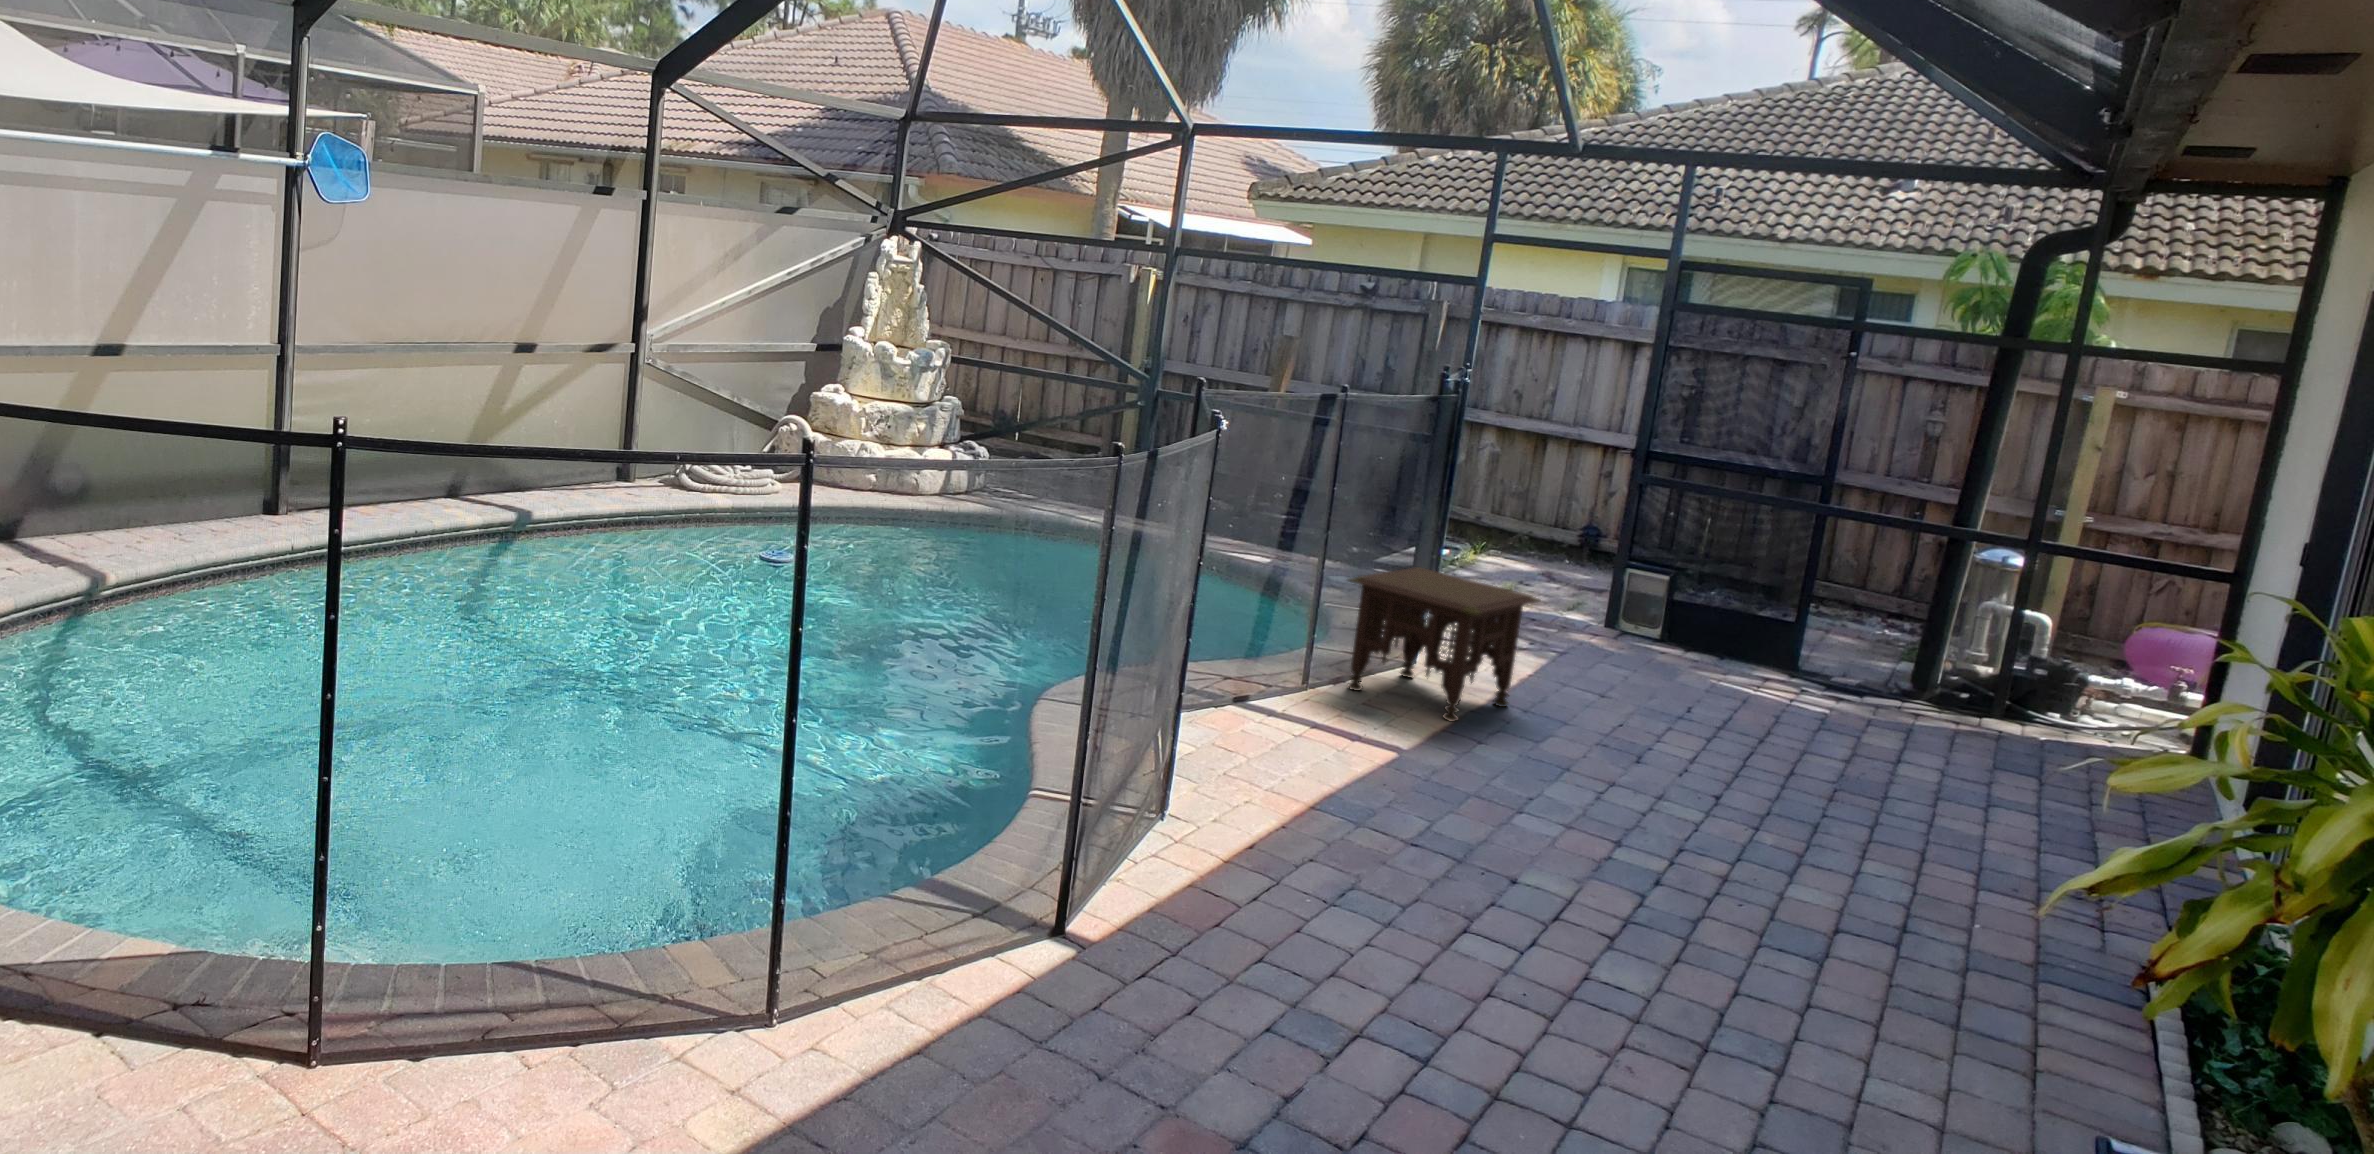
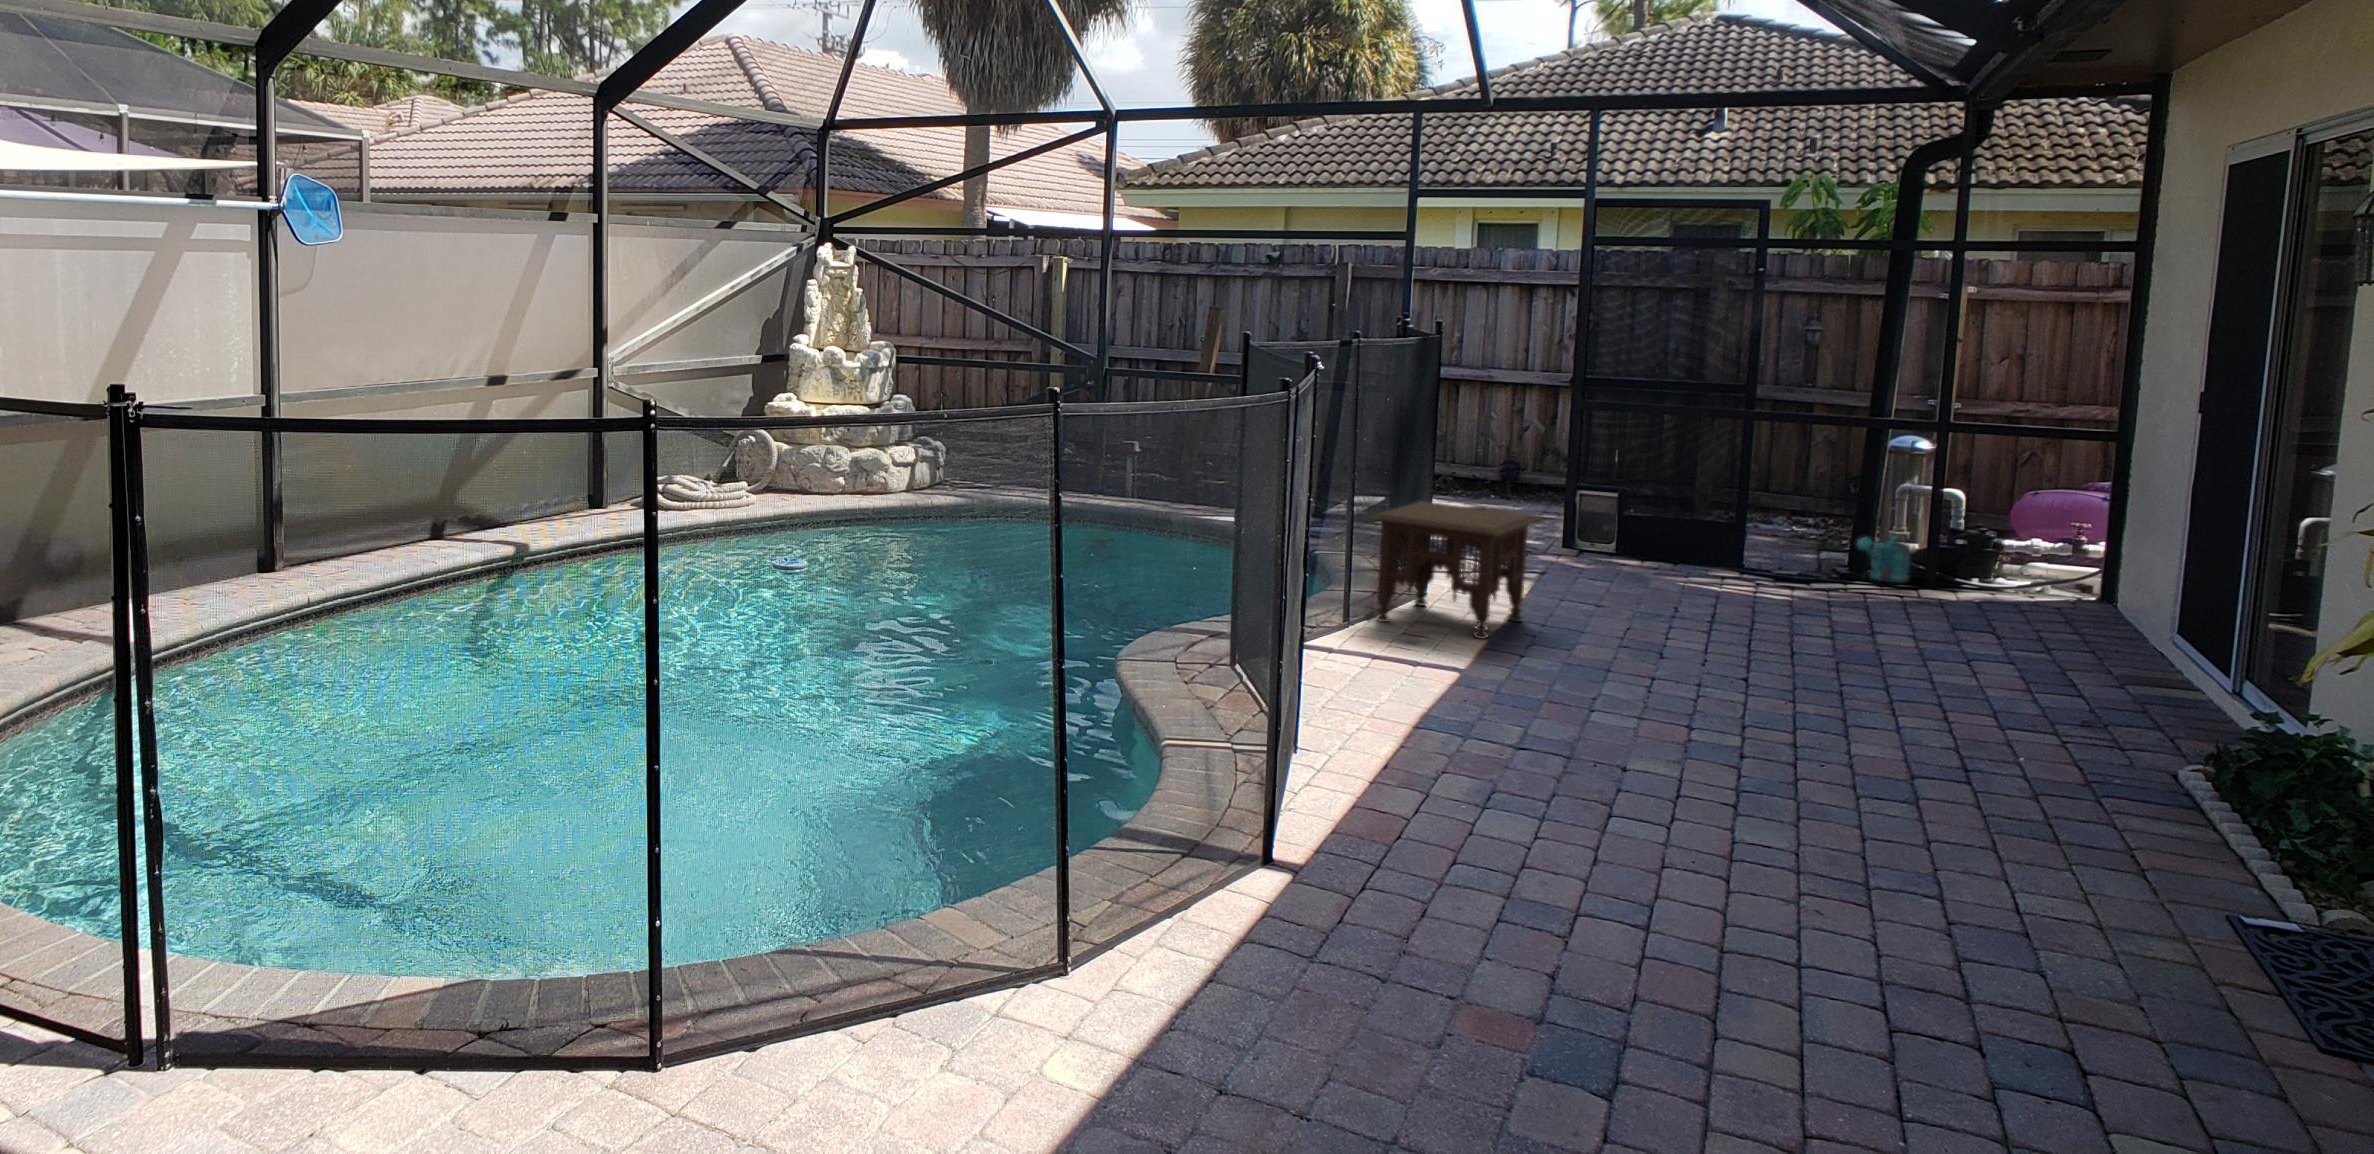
watering can: none [1925,656,1990,711] -> present [1857,535,1910,583]

